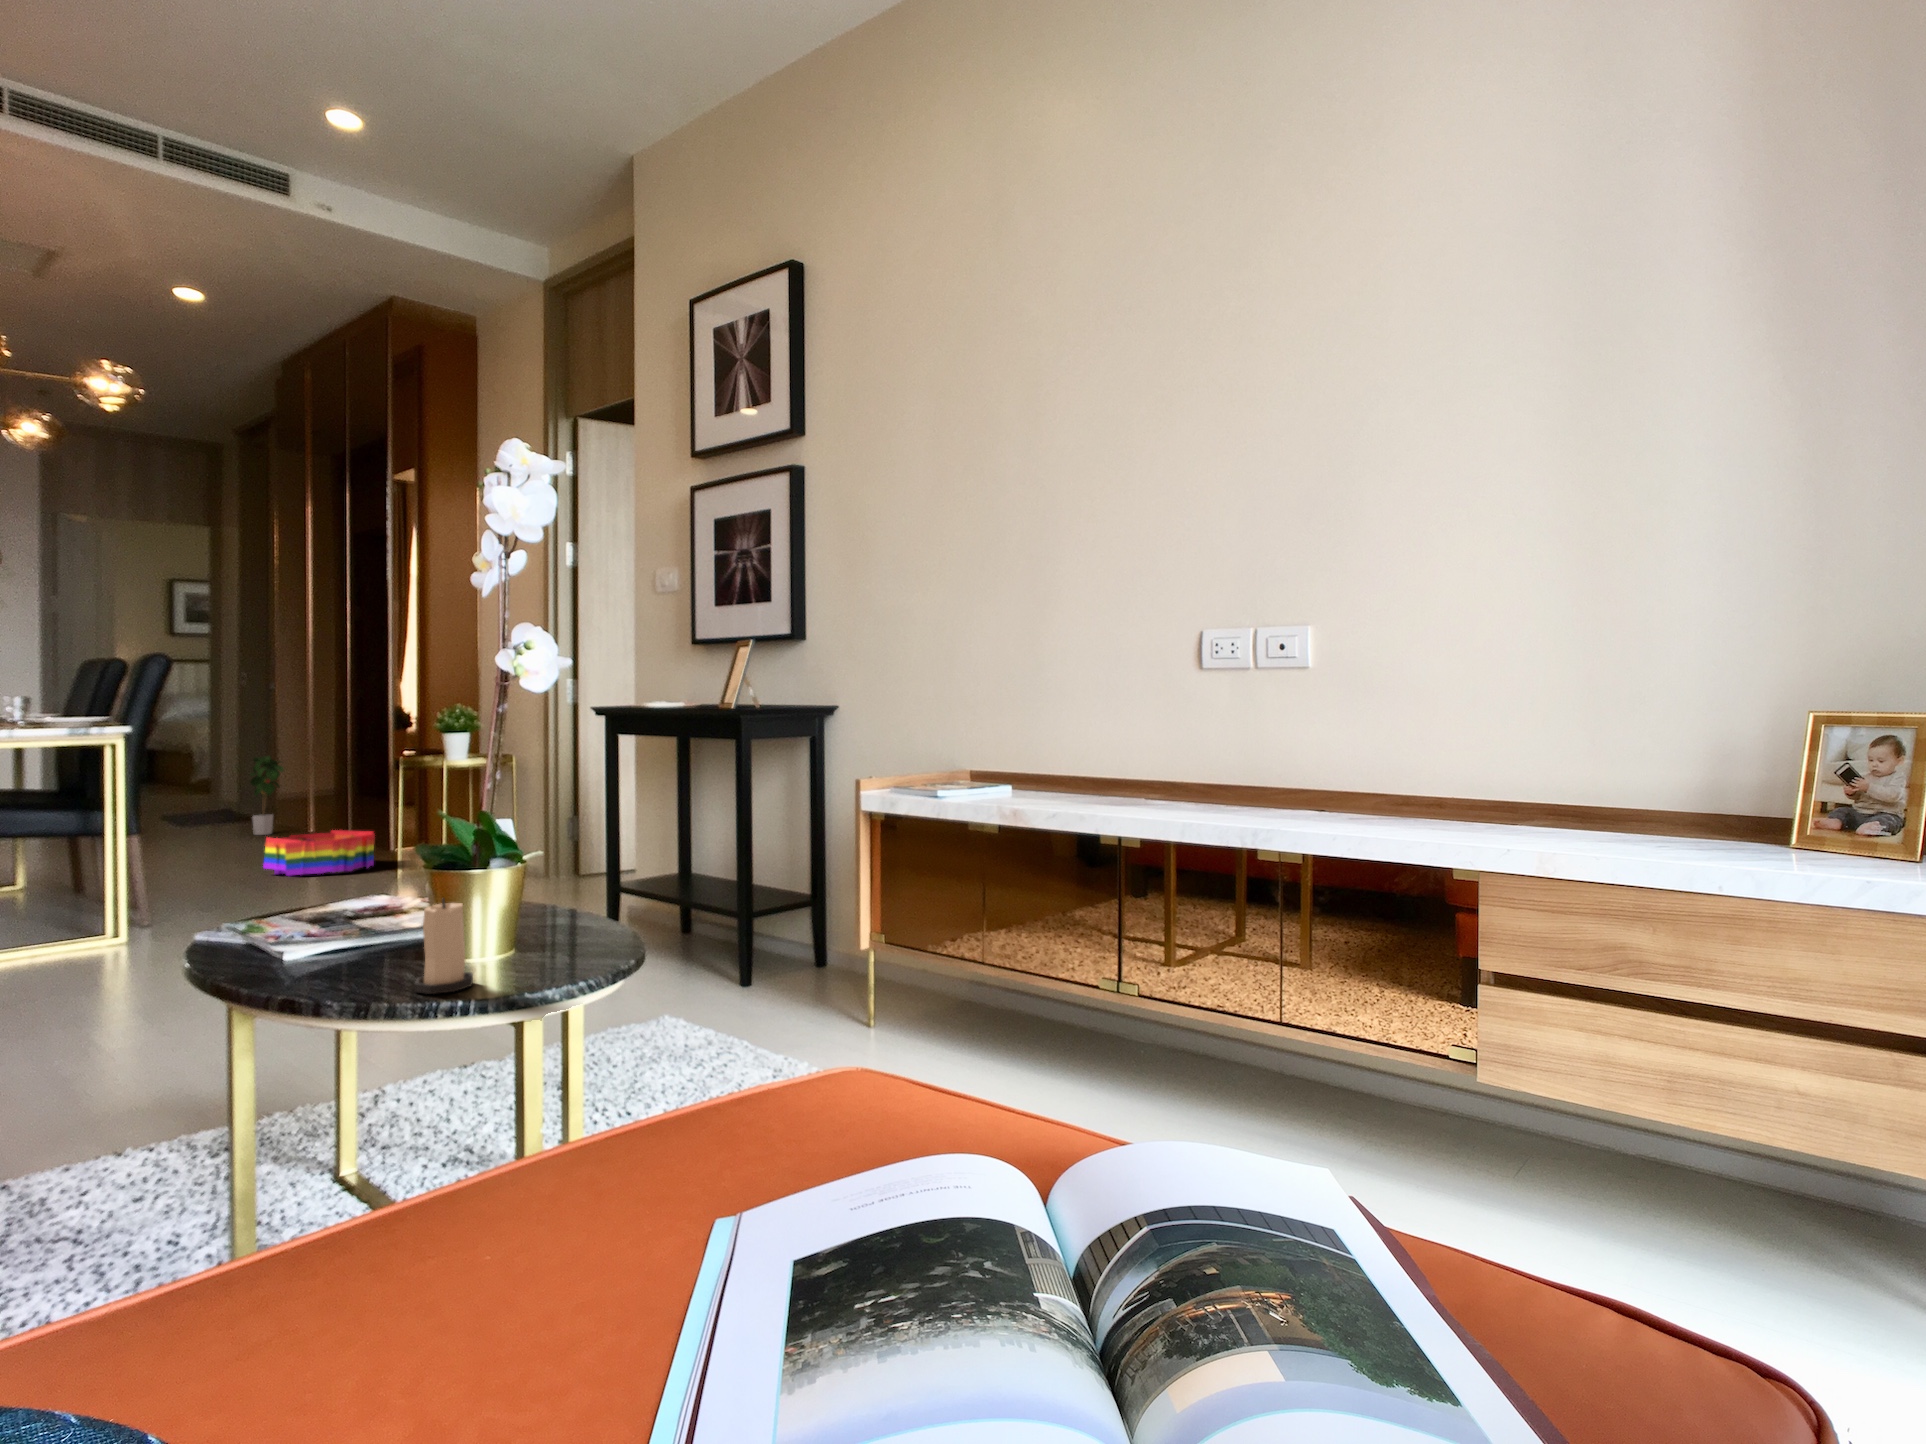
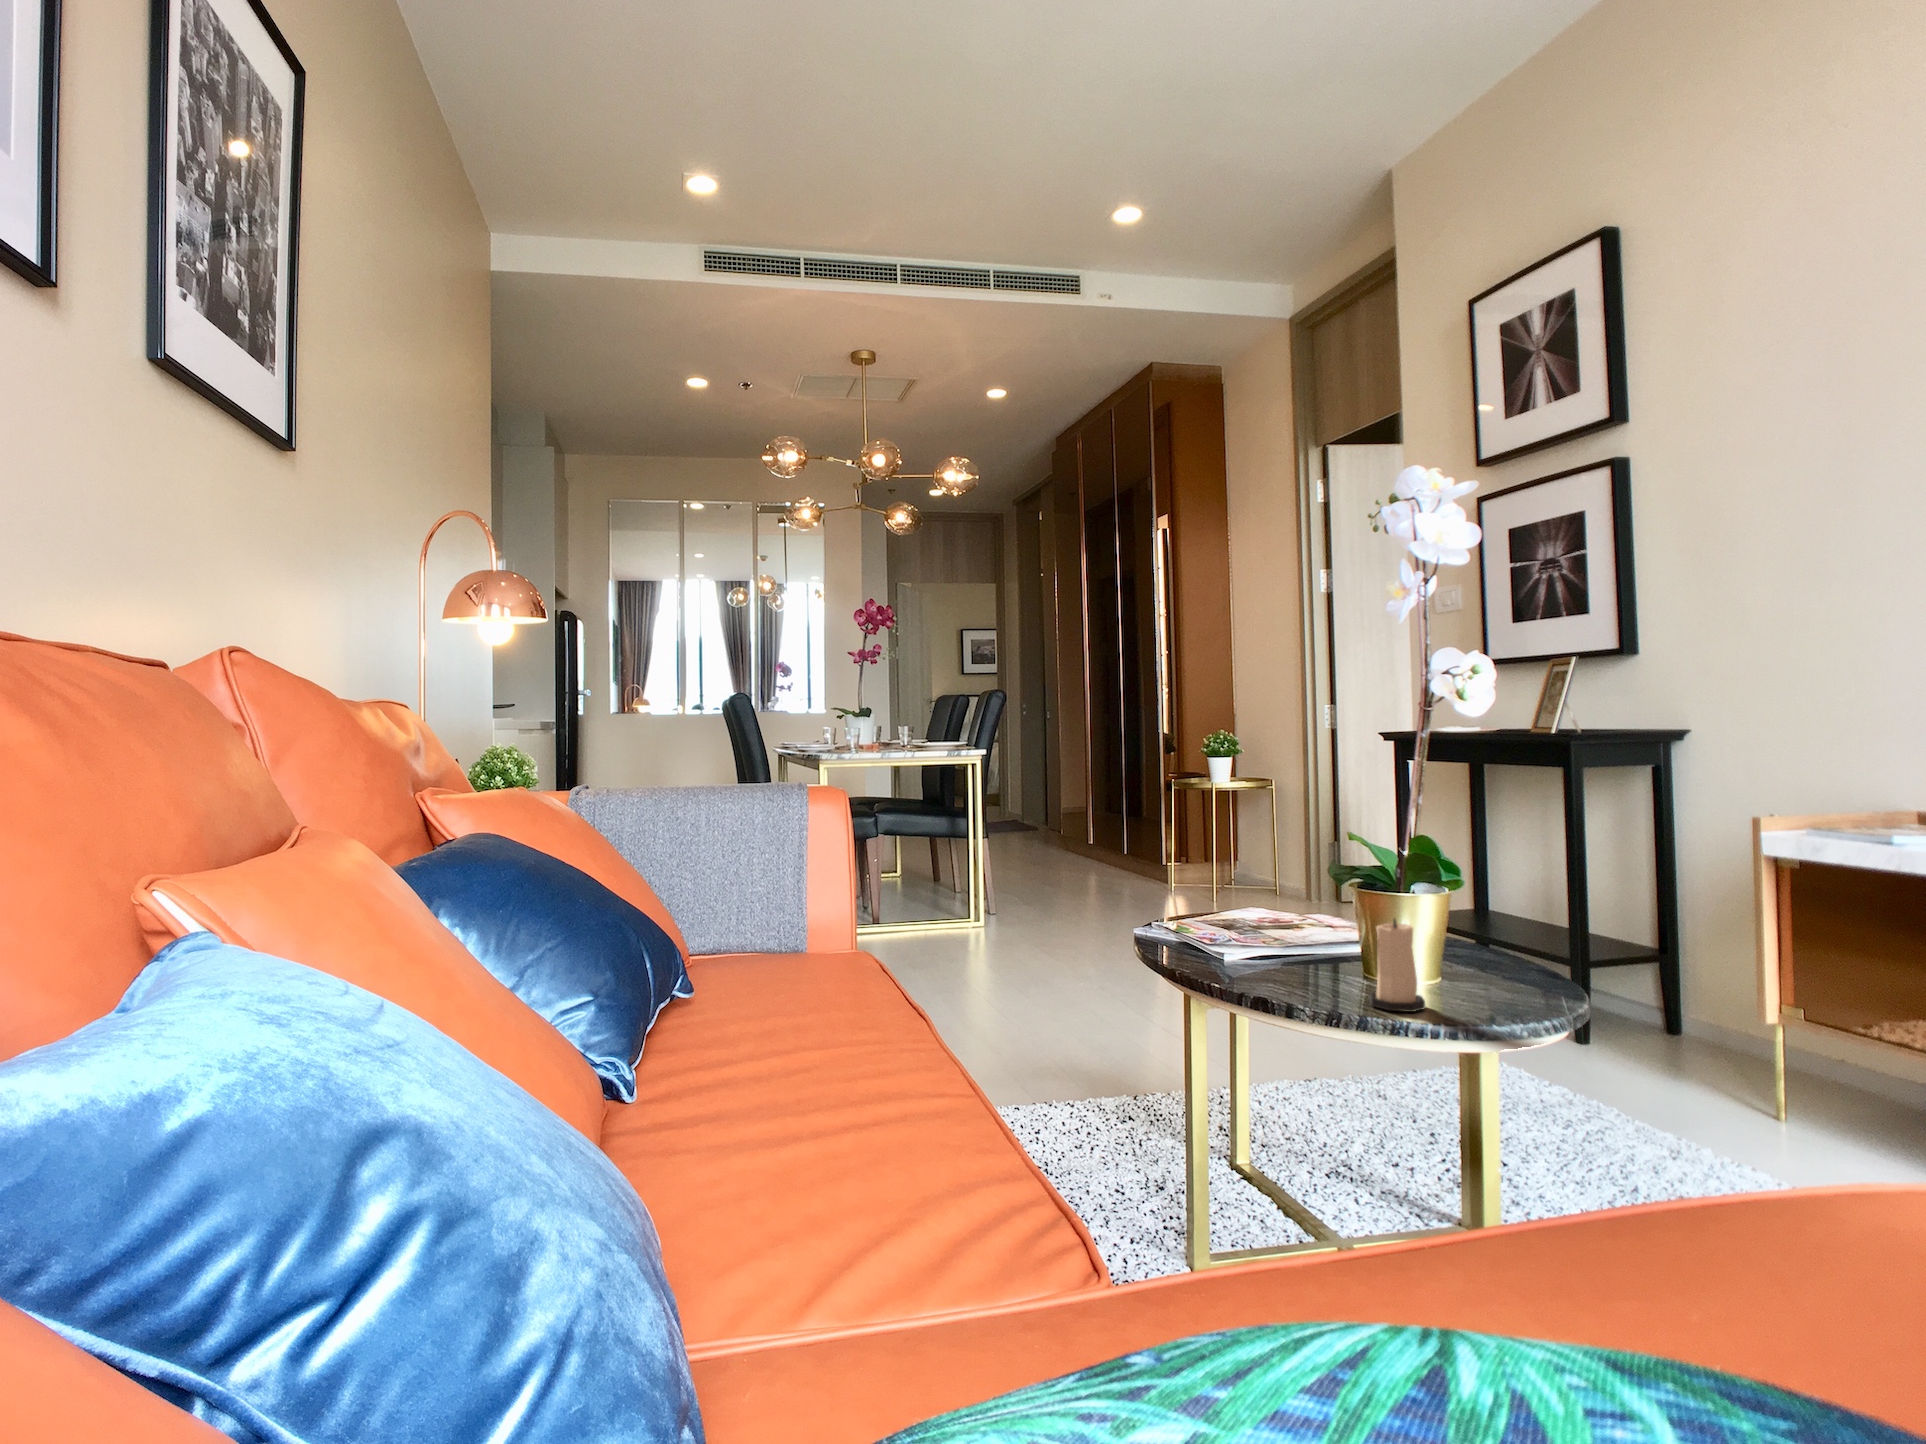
potted plant: present [250,756,284,835] -> none [1036,775,1061,843]
storage bin: present [263,830,375,876] -> none [1060,843,1143,880]

